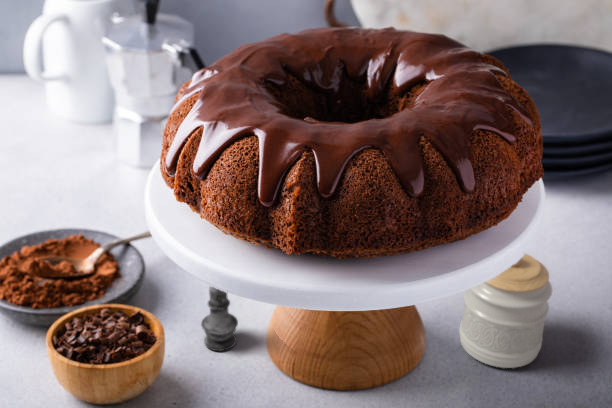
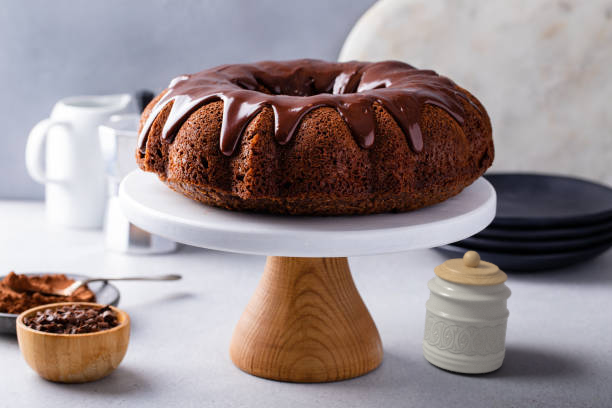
salt shaker: present [201,287,238,351] -> none [162,273,199,352]

